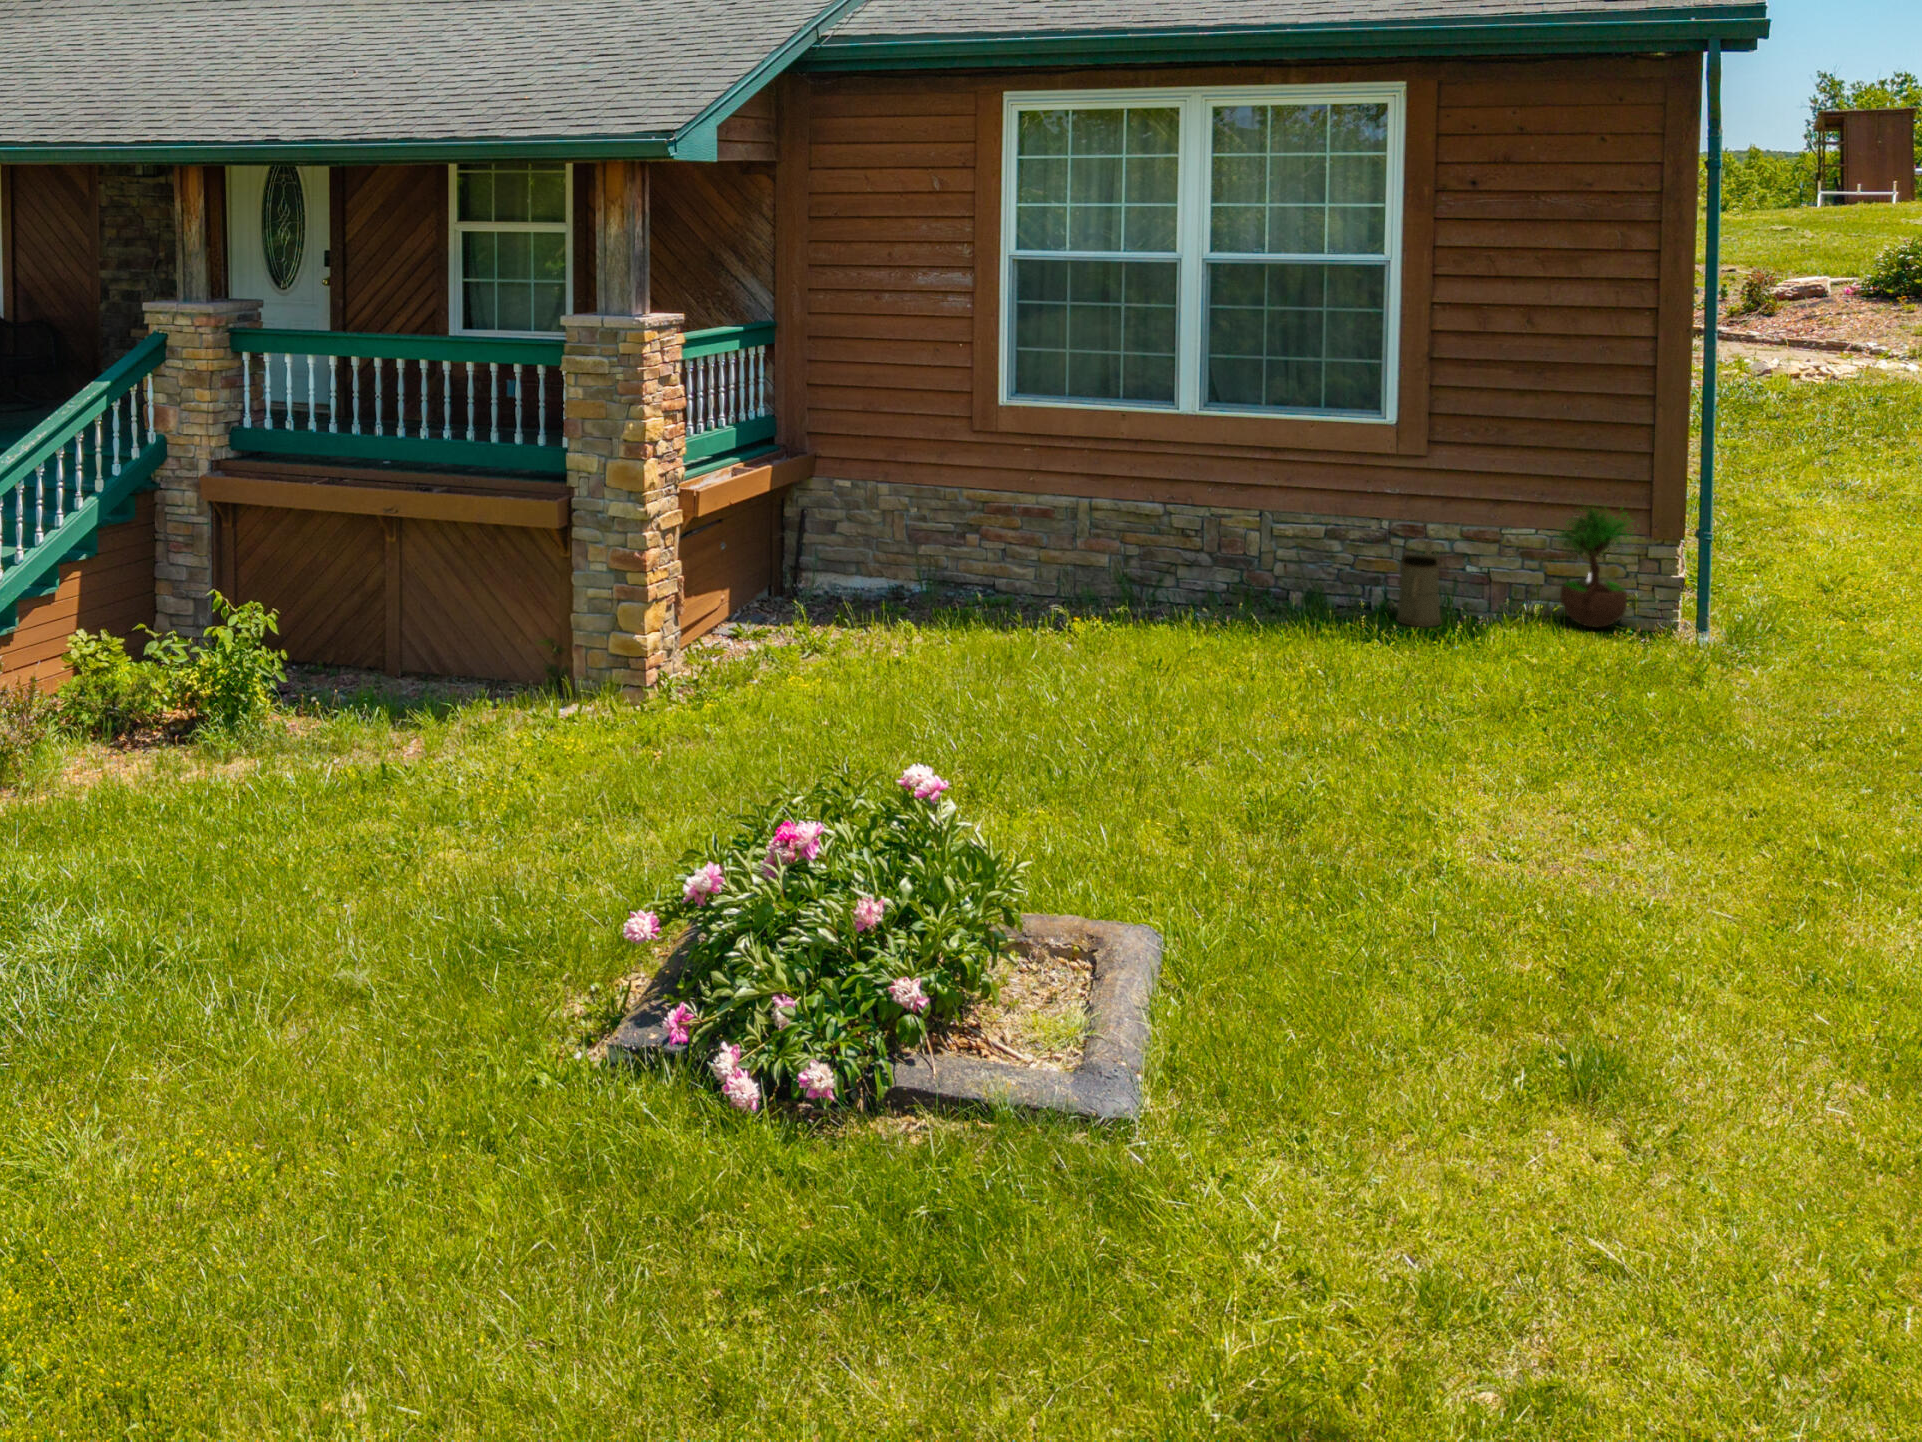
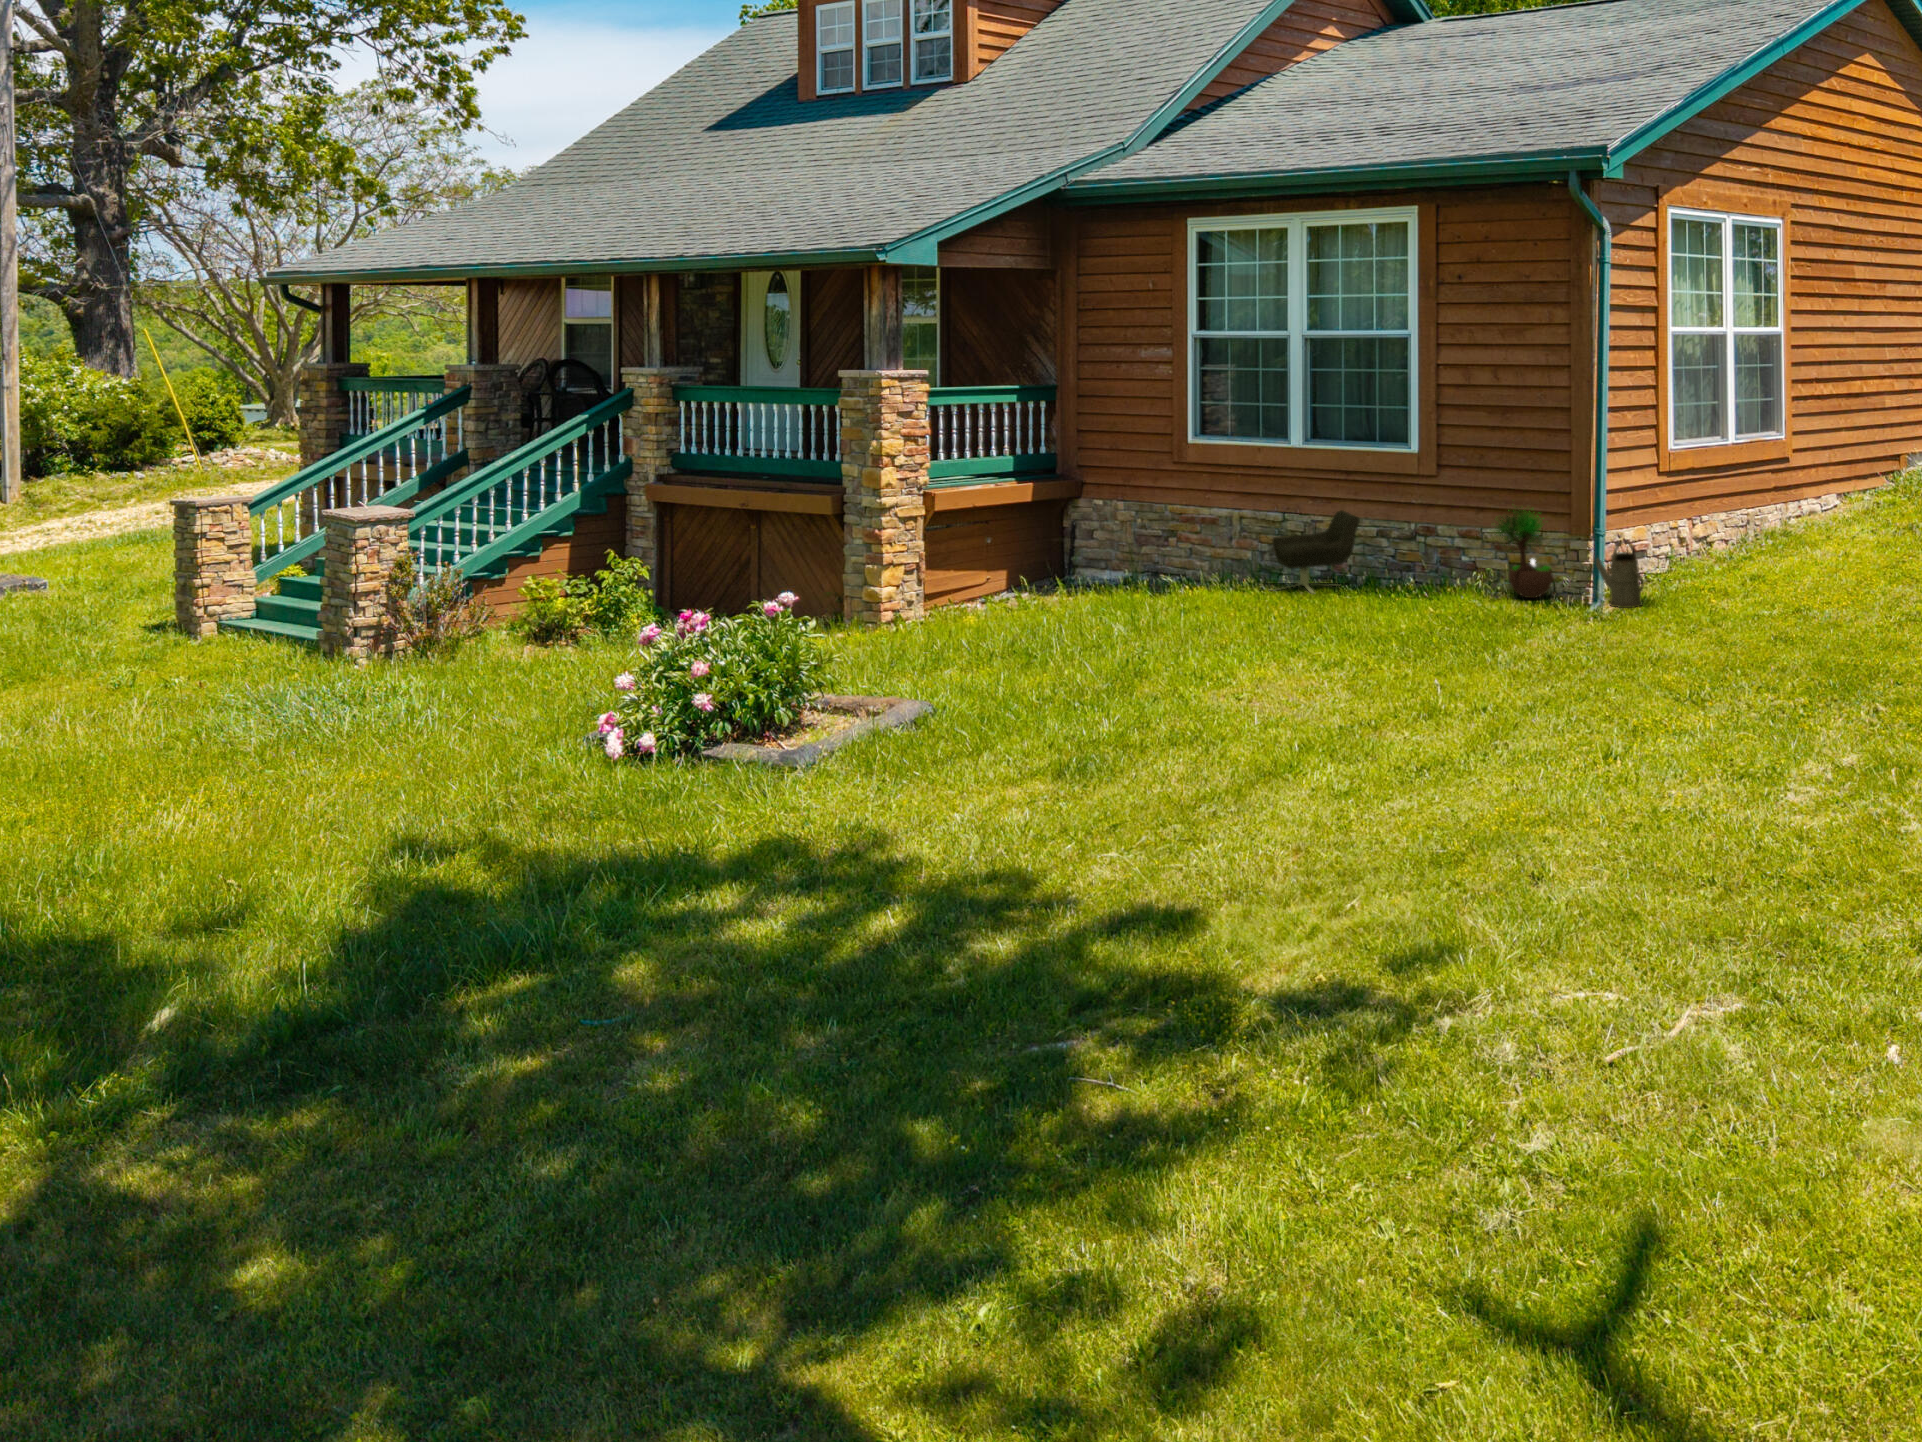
lounge chair: none [1175,500,1320,623] -> present [1272,510,1360,593]
watering can: present [1396,540,1442,627] -> present [1589,542,1644,608]

